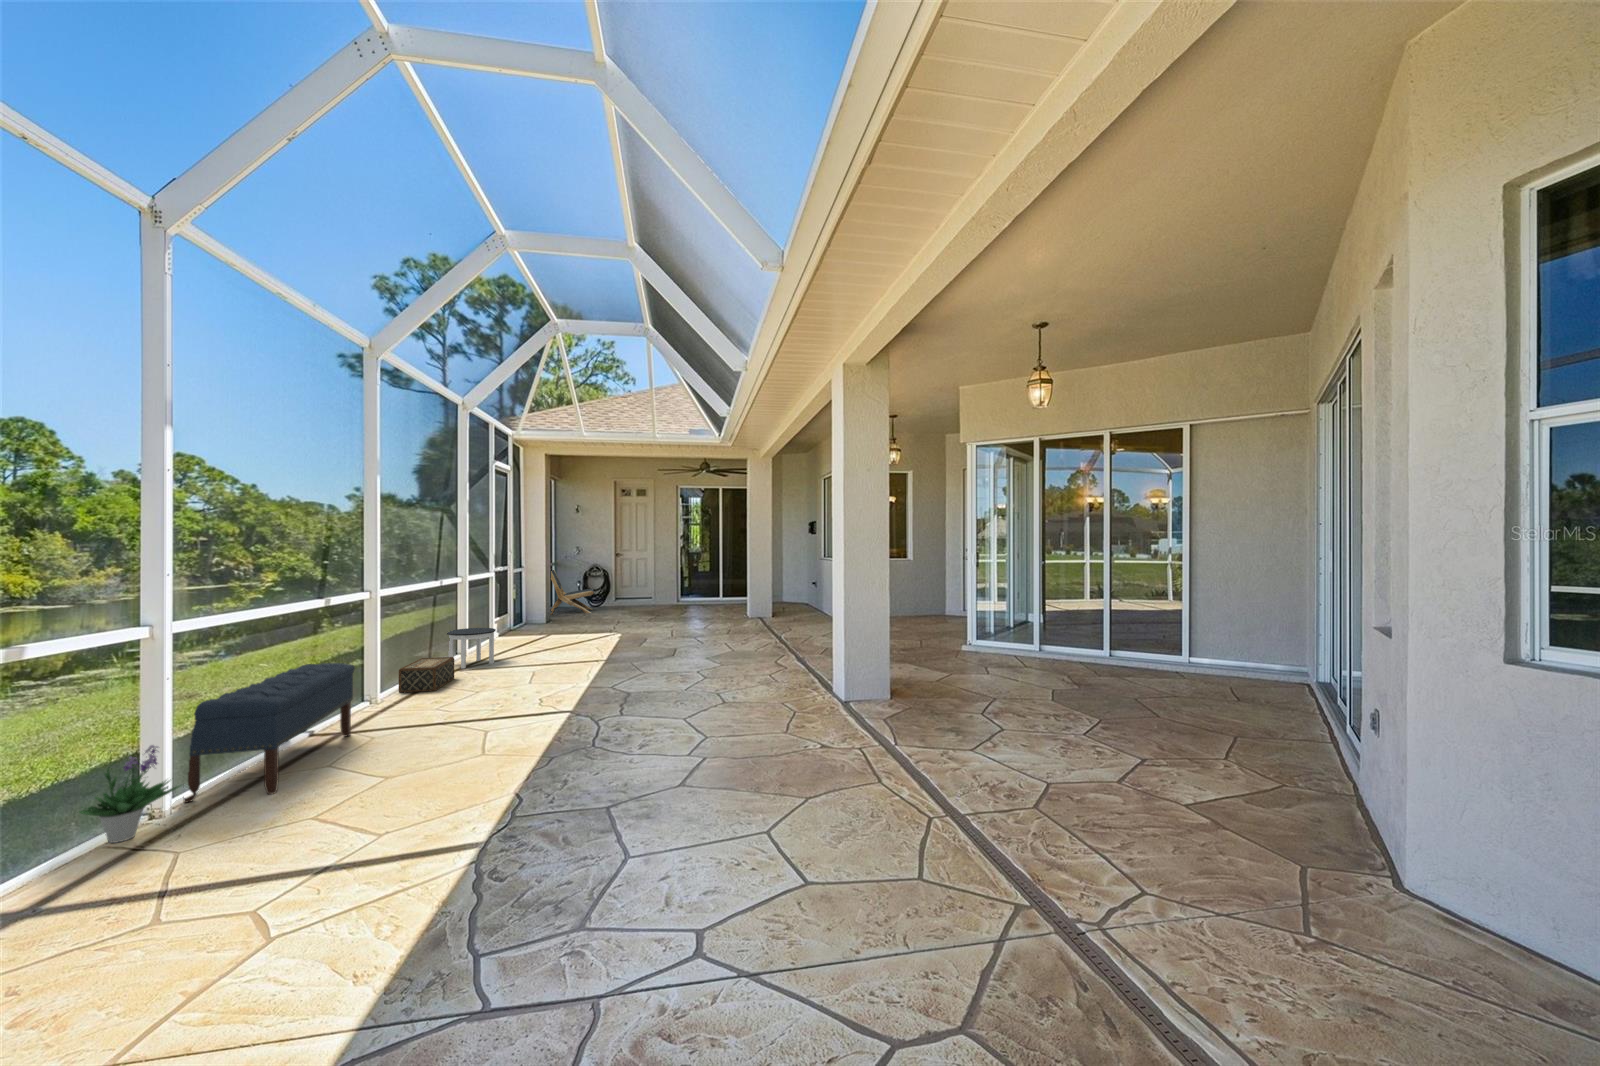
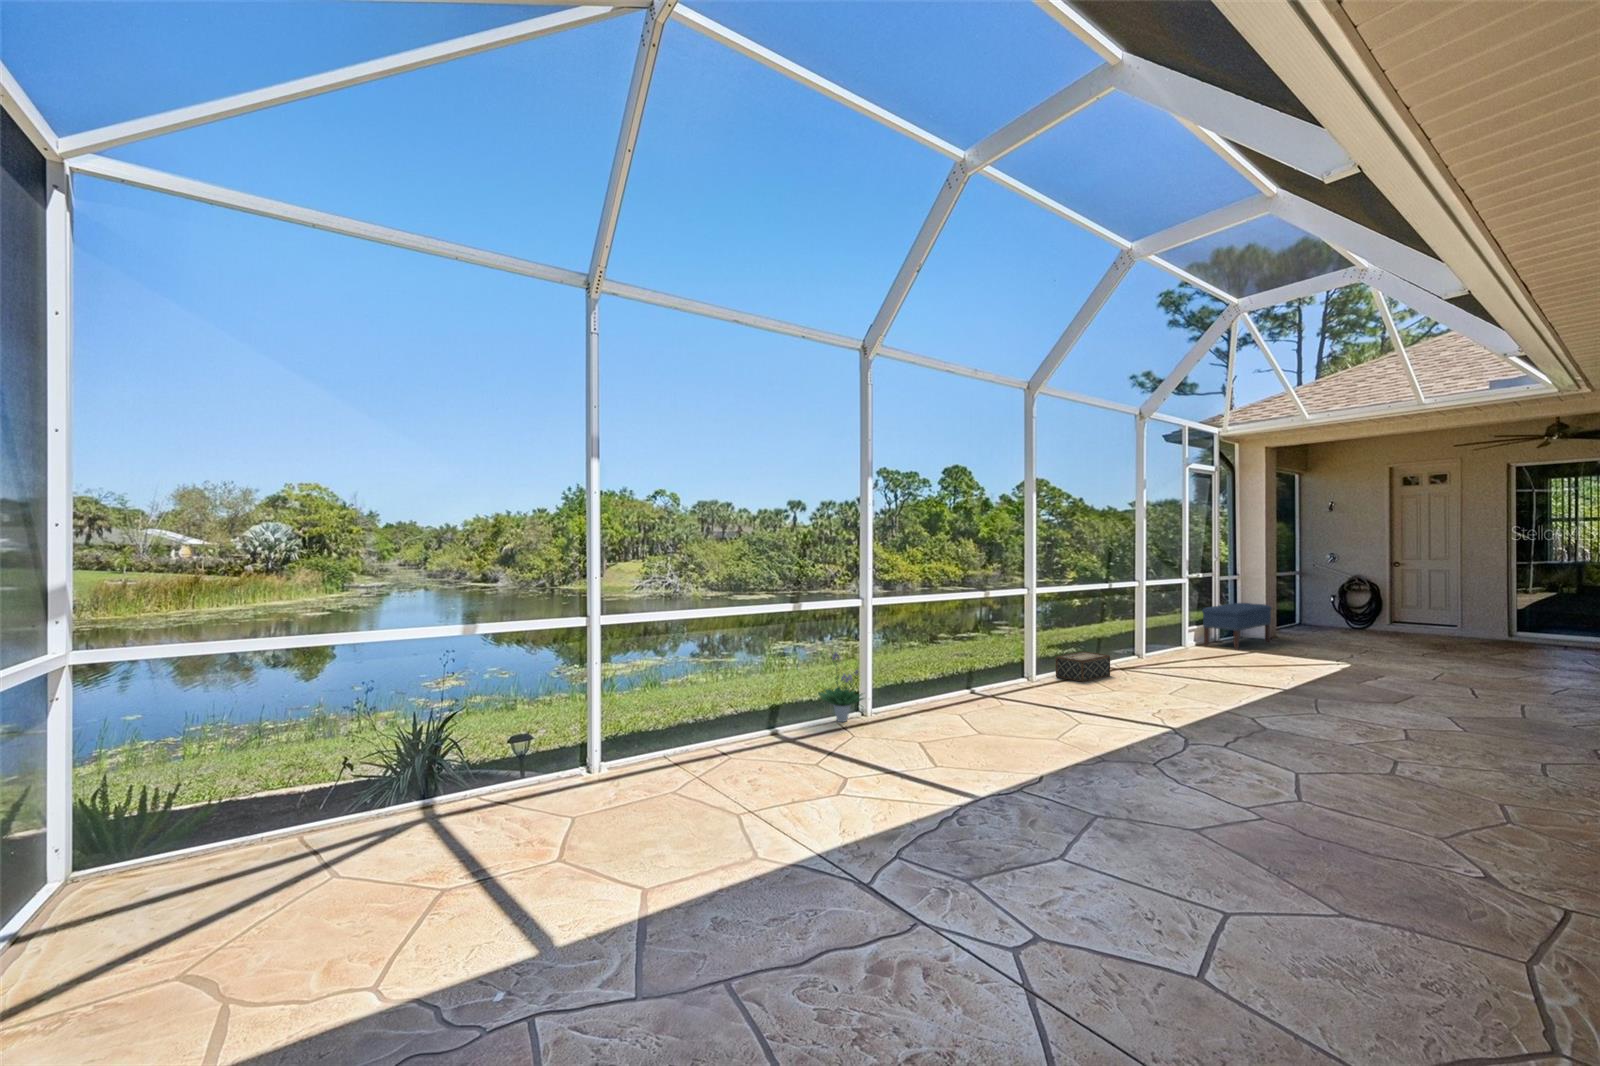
lounge chair: present [550,570,594,615] -> none [1284,578,1356,637]
round table: present [447,628,496,669] -> none [1116,631,1164,670]
bench: present [184,663,355,802] -> present [1202,603,1272,650]

